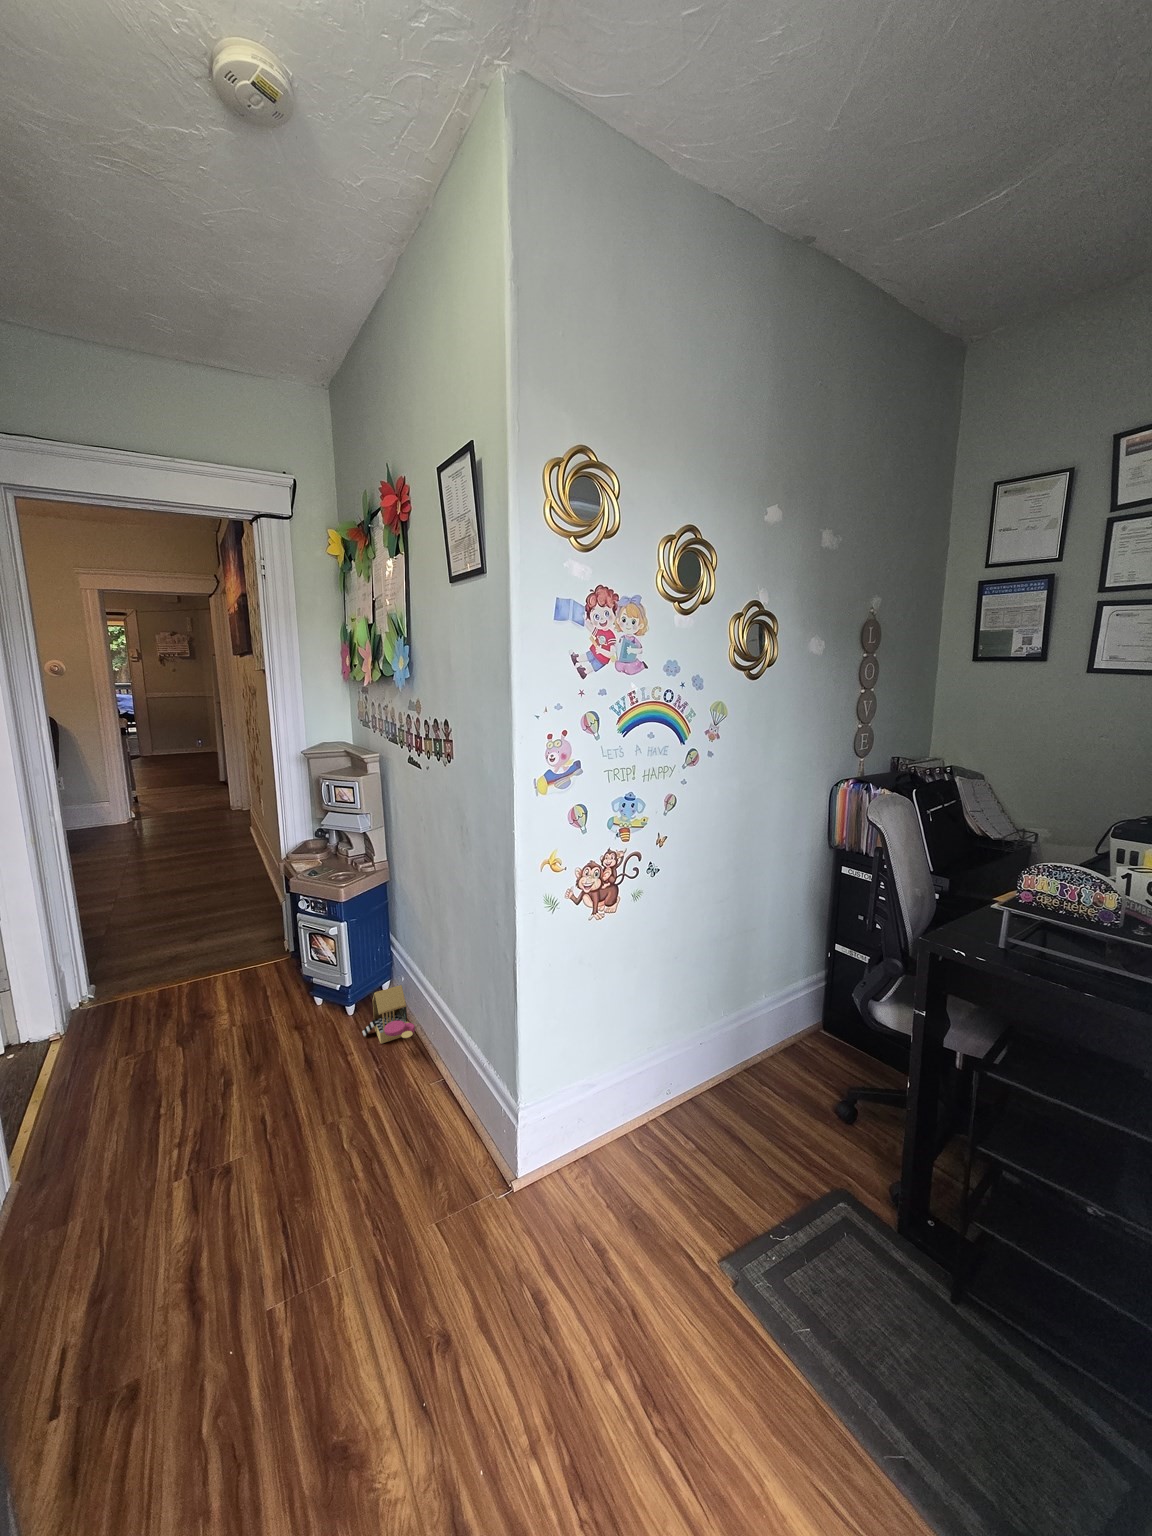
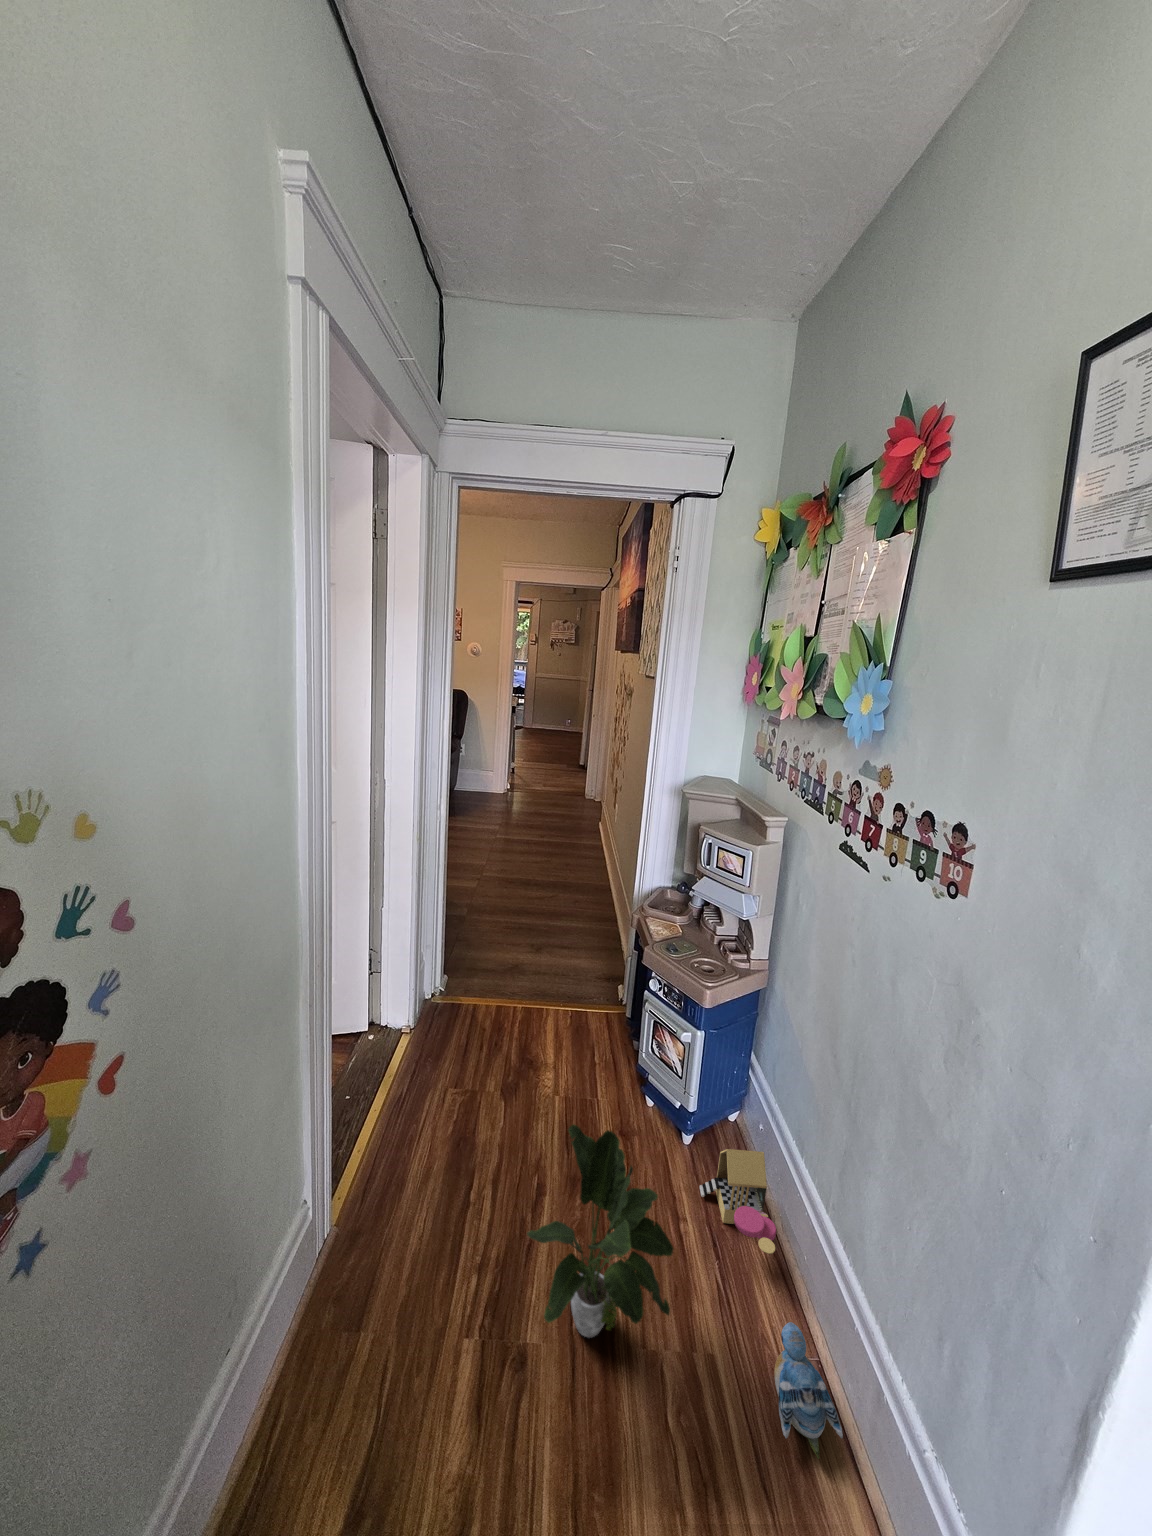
potted plant: none [210,983,335,1140] -> present [527,1125,673,1338]
plush toy: none [414,1058,455,1116] -> present [774,1322,843,1459]

